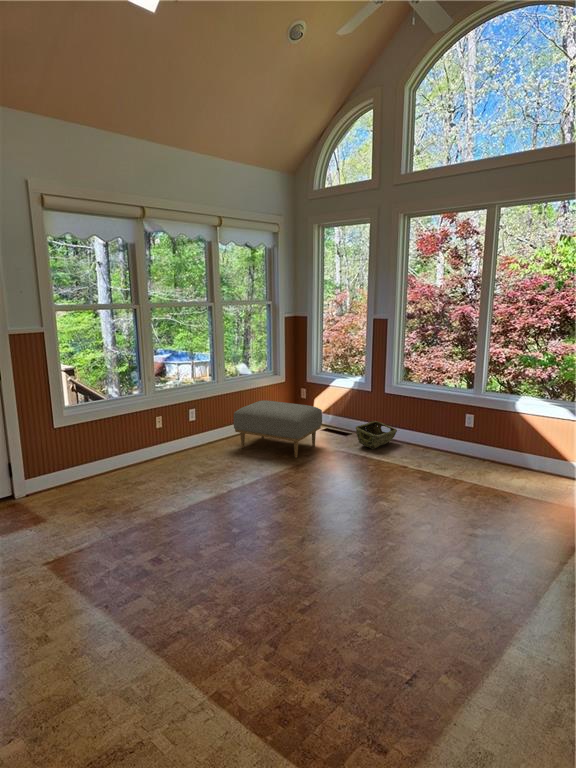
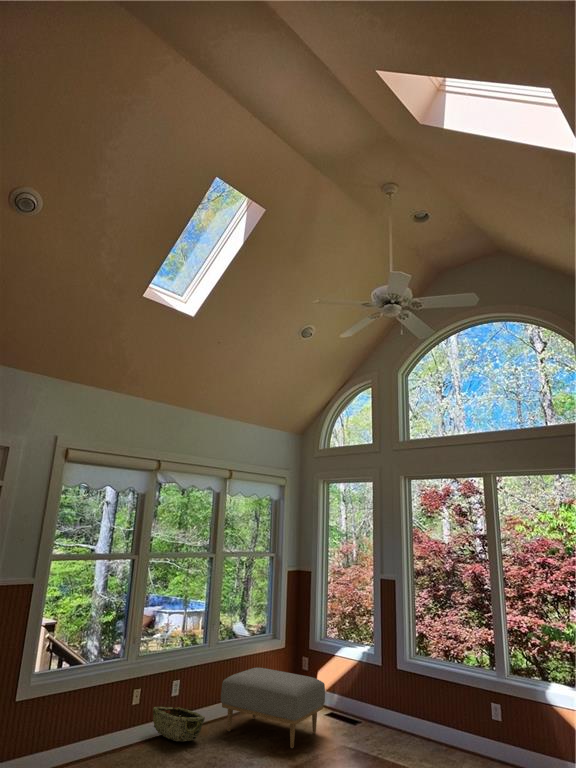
woven basket: present [356,421,397,449] -> present [153,707,205,742]

